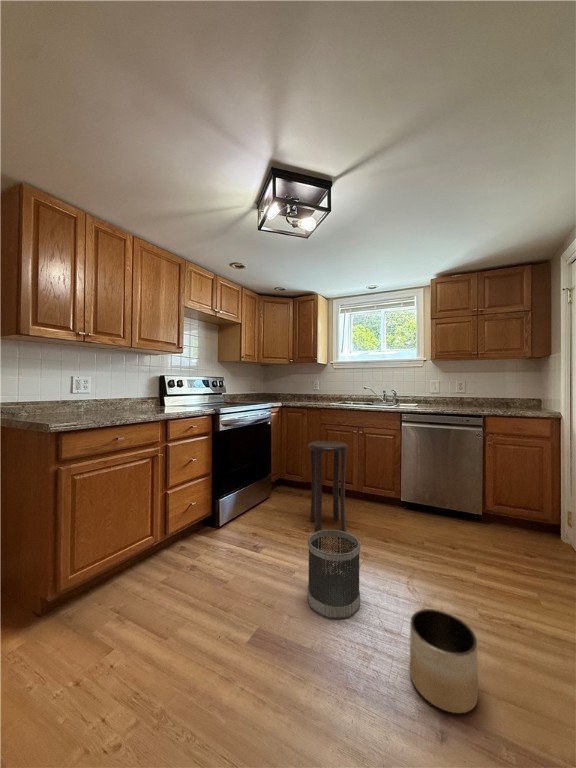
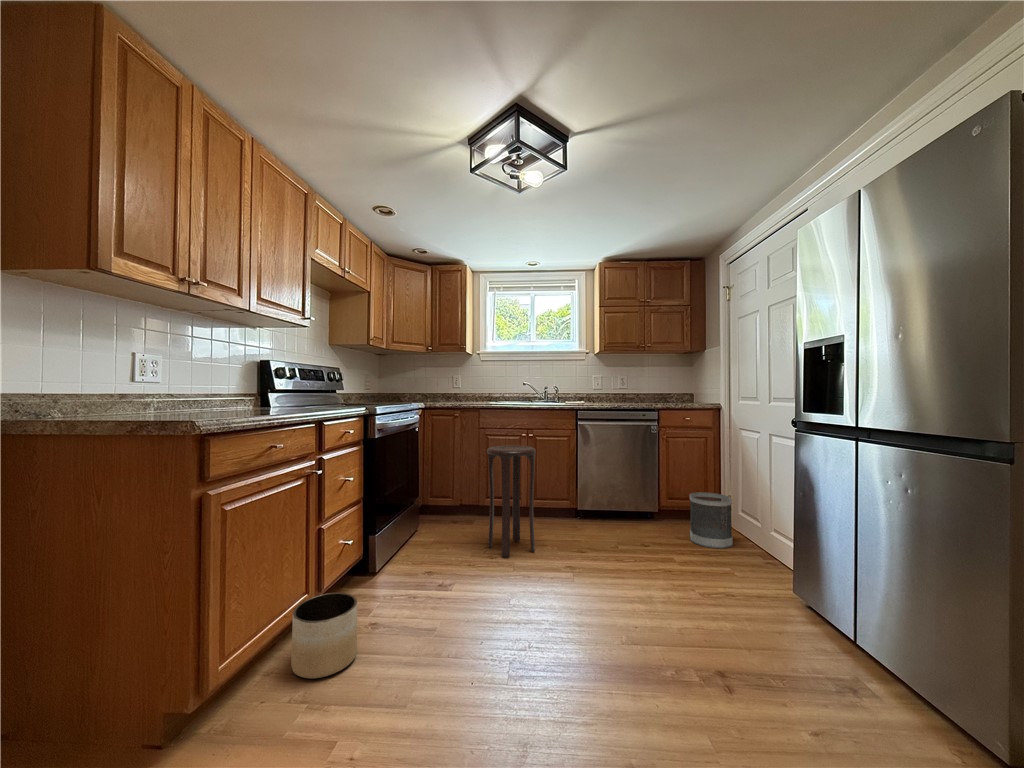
wastebasket: present [308,530,360,620] -> present [690,492,733,549]
planter: present [410,609,478,713] -> present [291,592,357,679]

